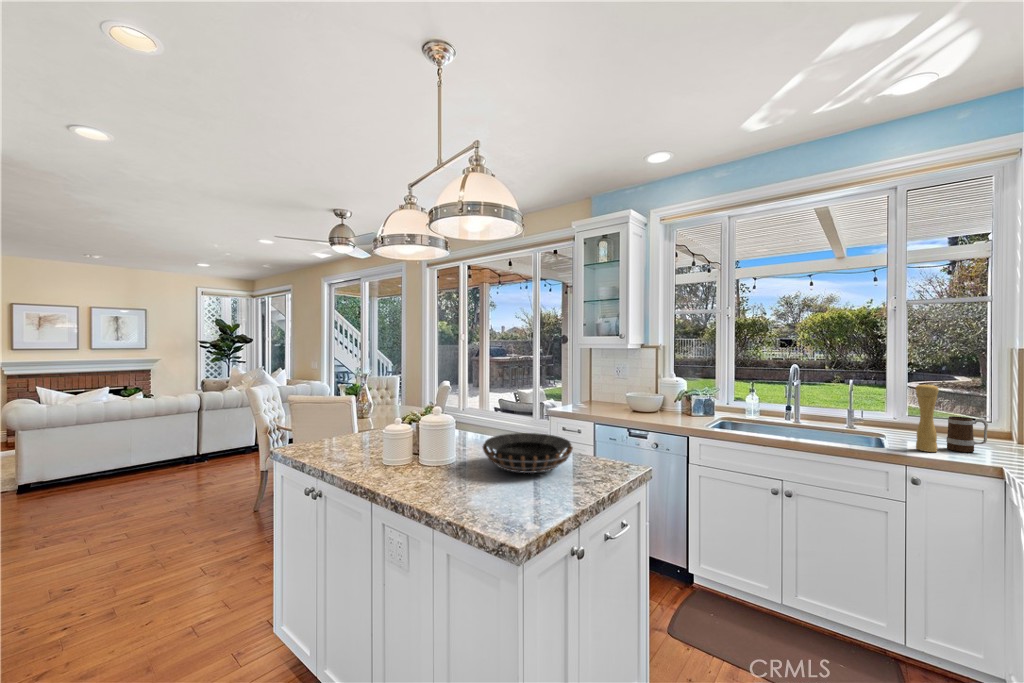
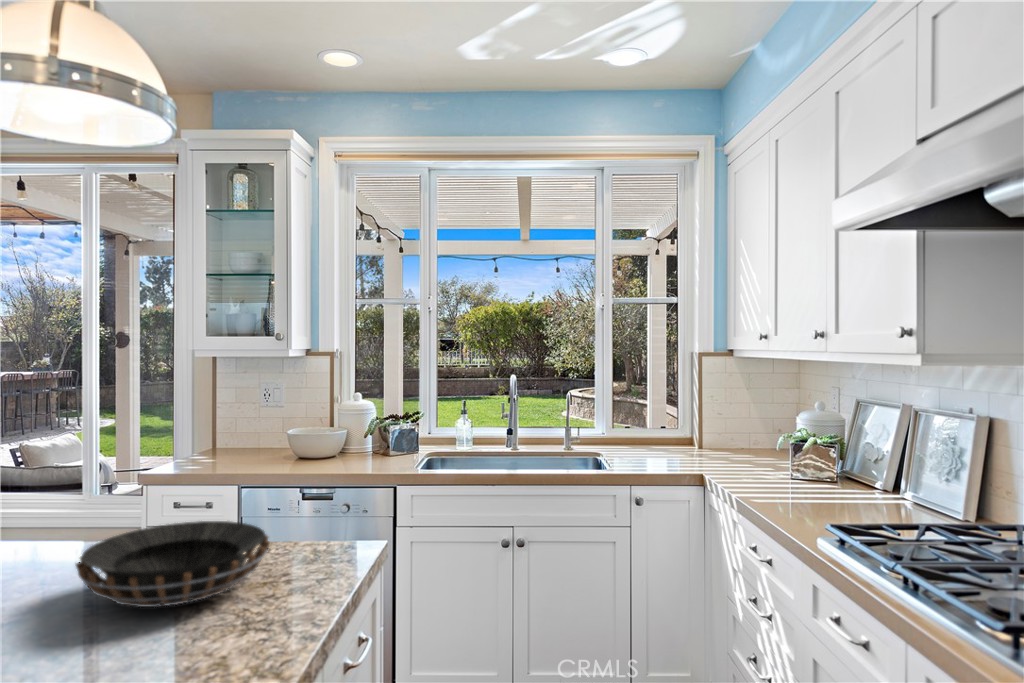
pepper mill: present [916,384,939,452] -> none [635,393,654,467]
mug: present [946,416,988,452] -> none [657,426,688,463]

